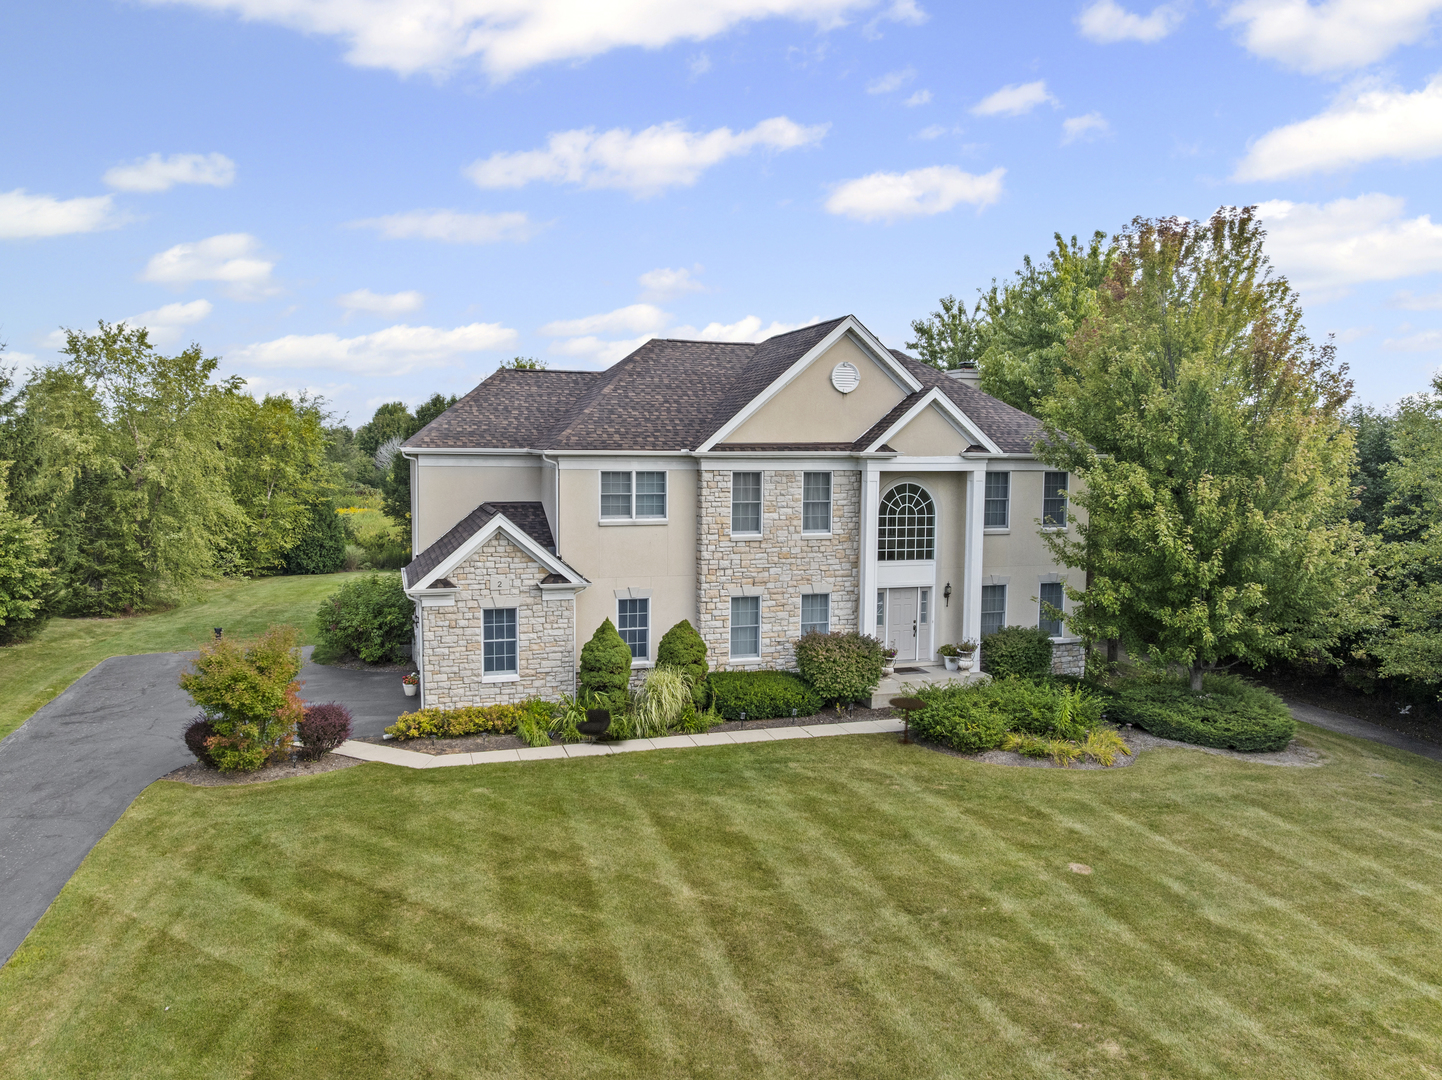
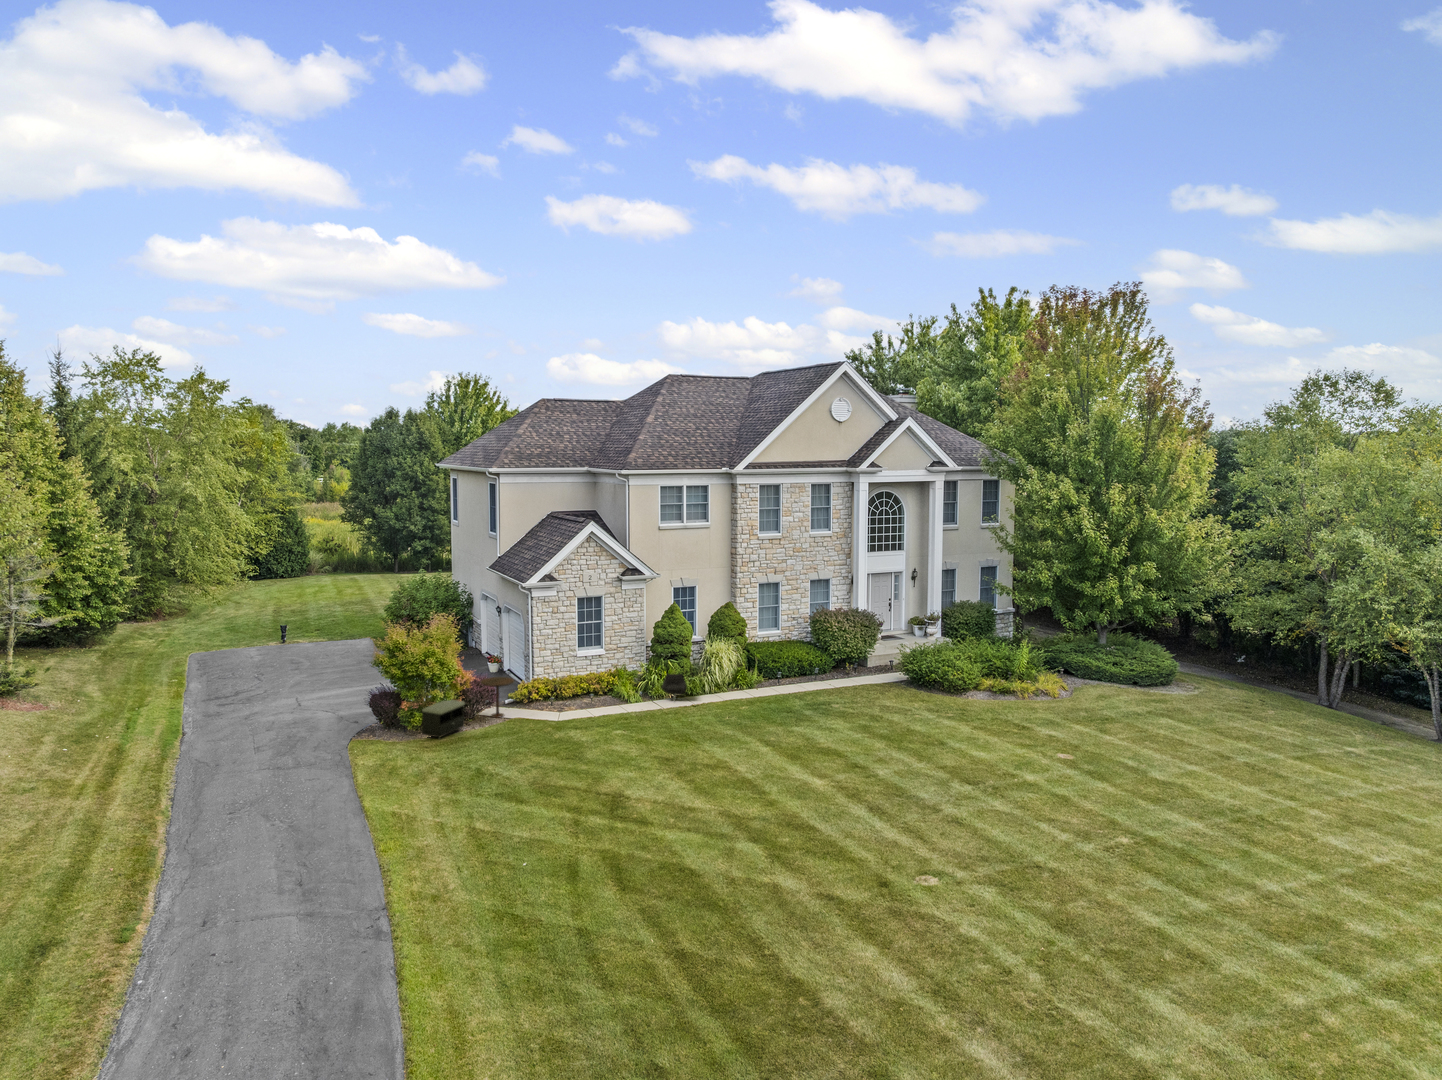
pedestal table: present [889,697,927,744] -> present [481,677,514,718]
storage bench: none [237,733,299,785] -> present [422,700,465,738]

